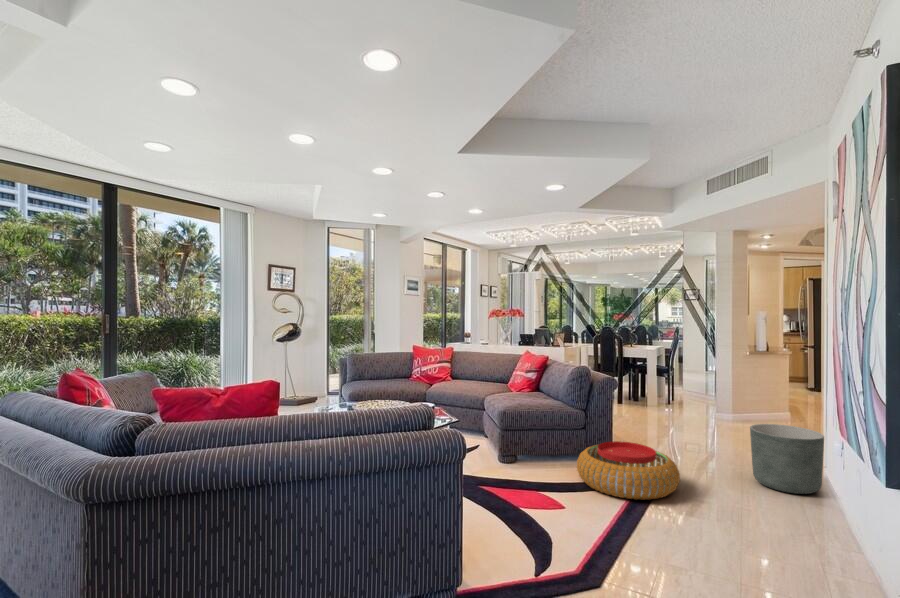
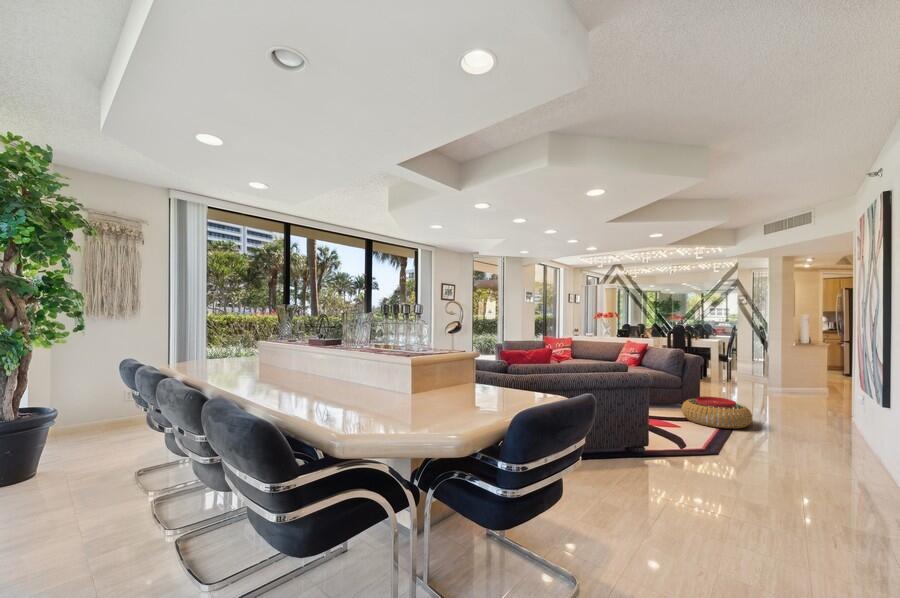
planter: present [750,424,824,494] -> none [799,388,851,431]

